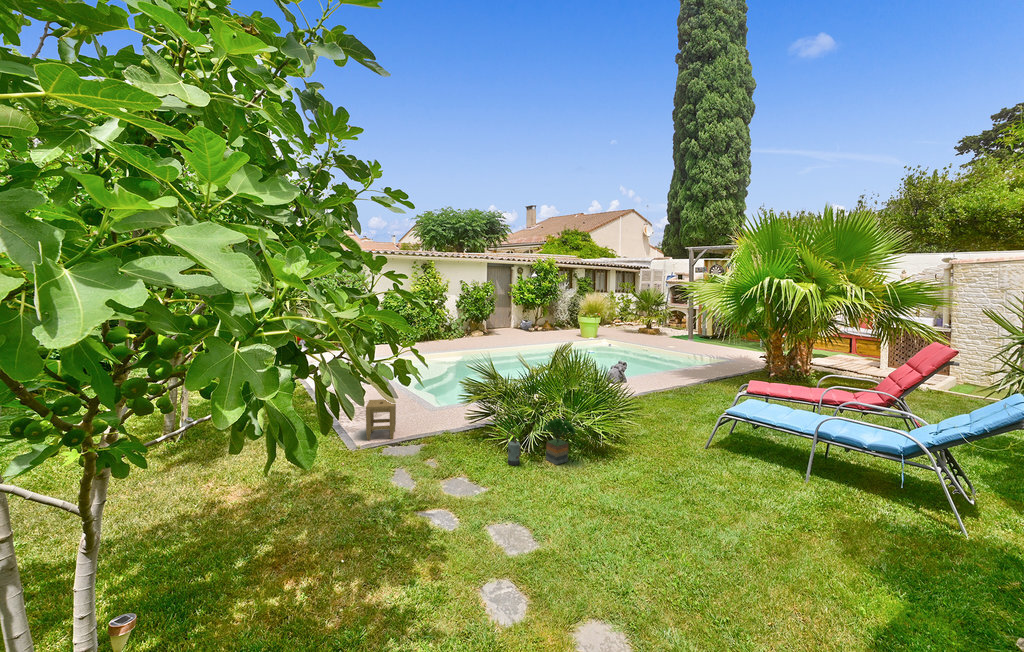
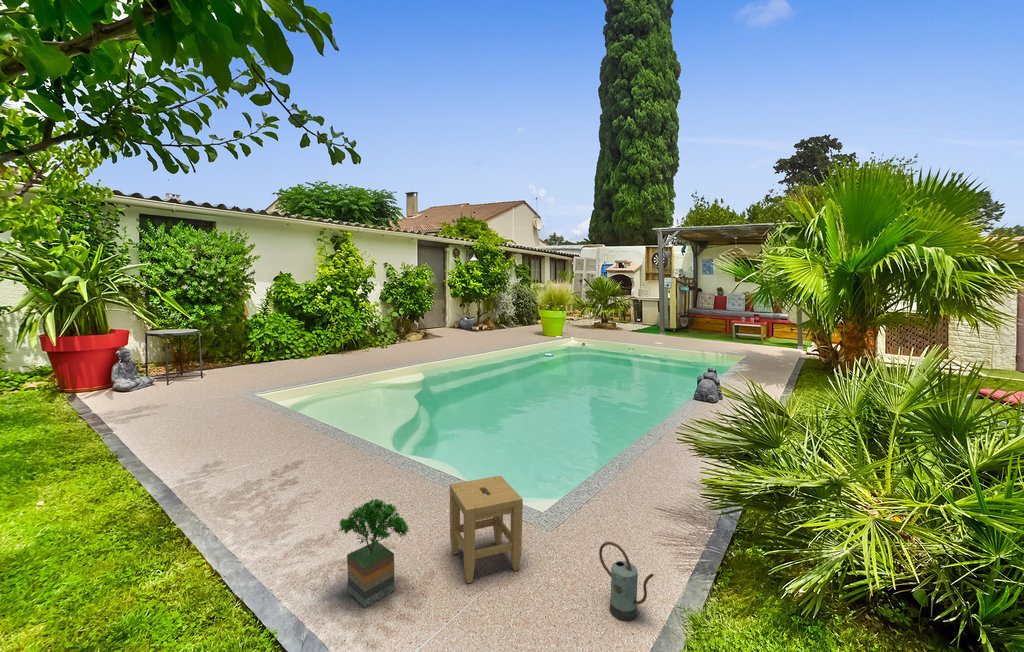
stool: present [366,399,396,440] -> present [450,476,523,583]
potted tree: present [544,418,576,465] -> present [339,499,409,608]

